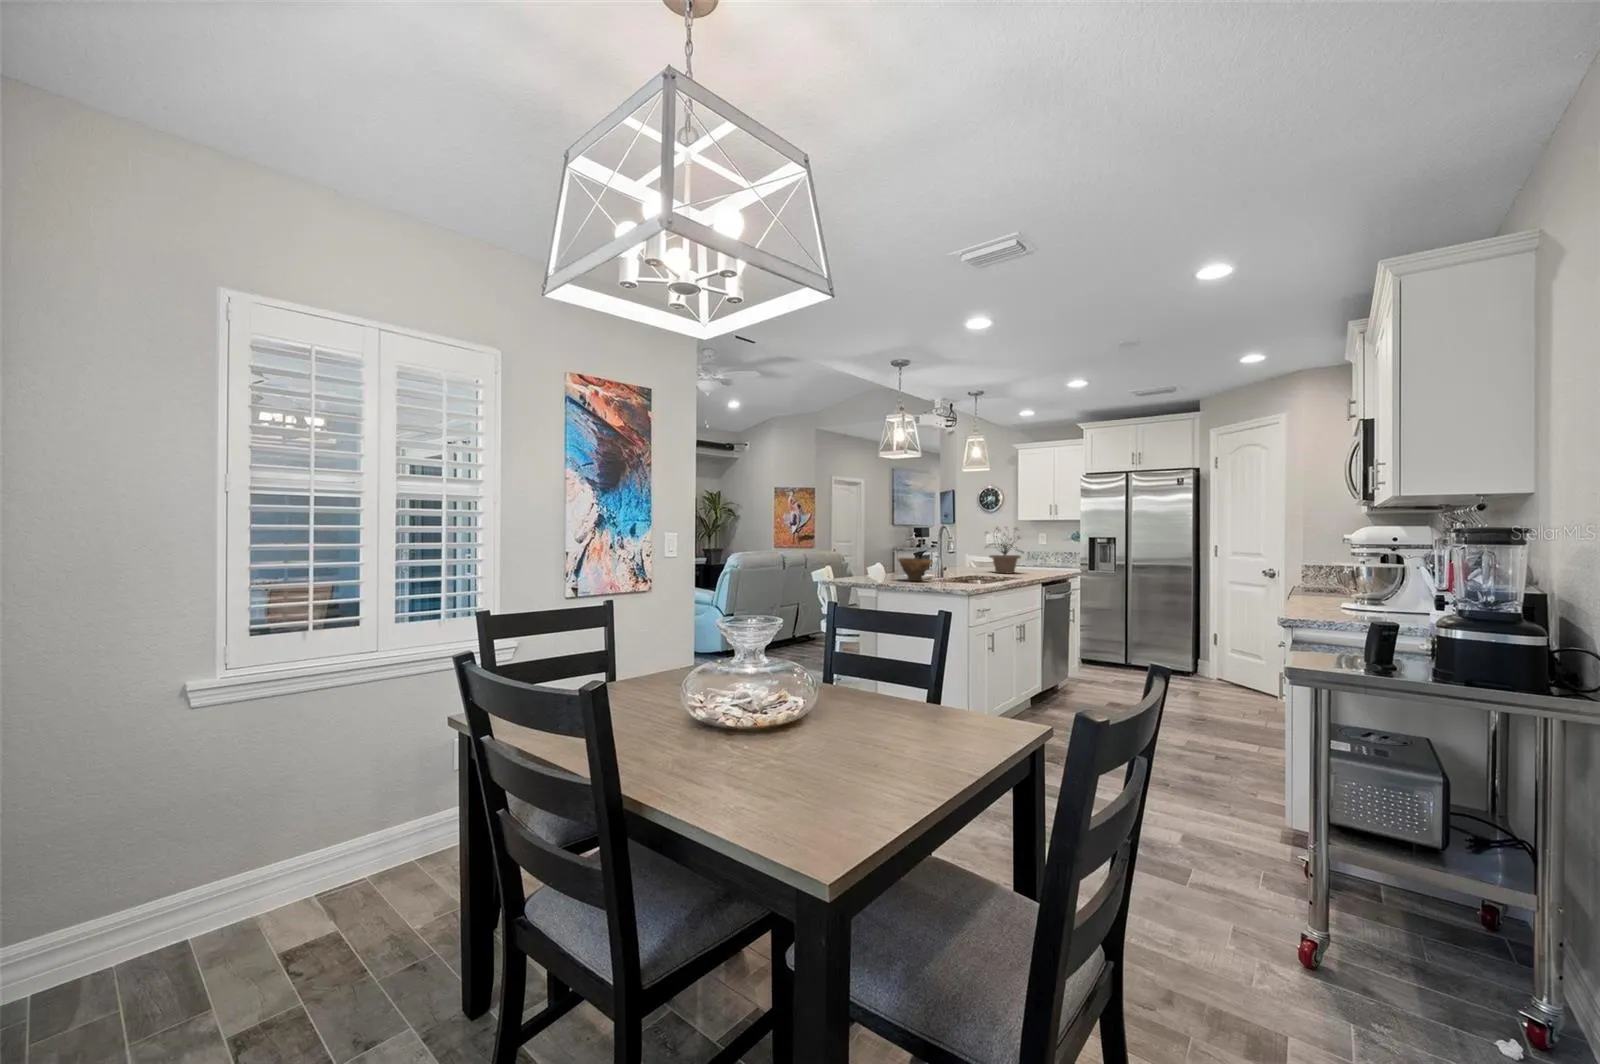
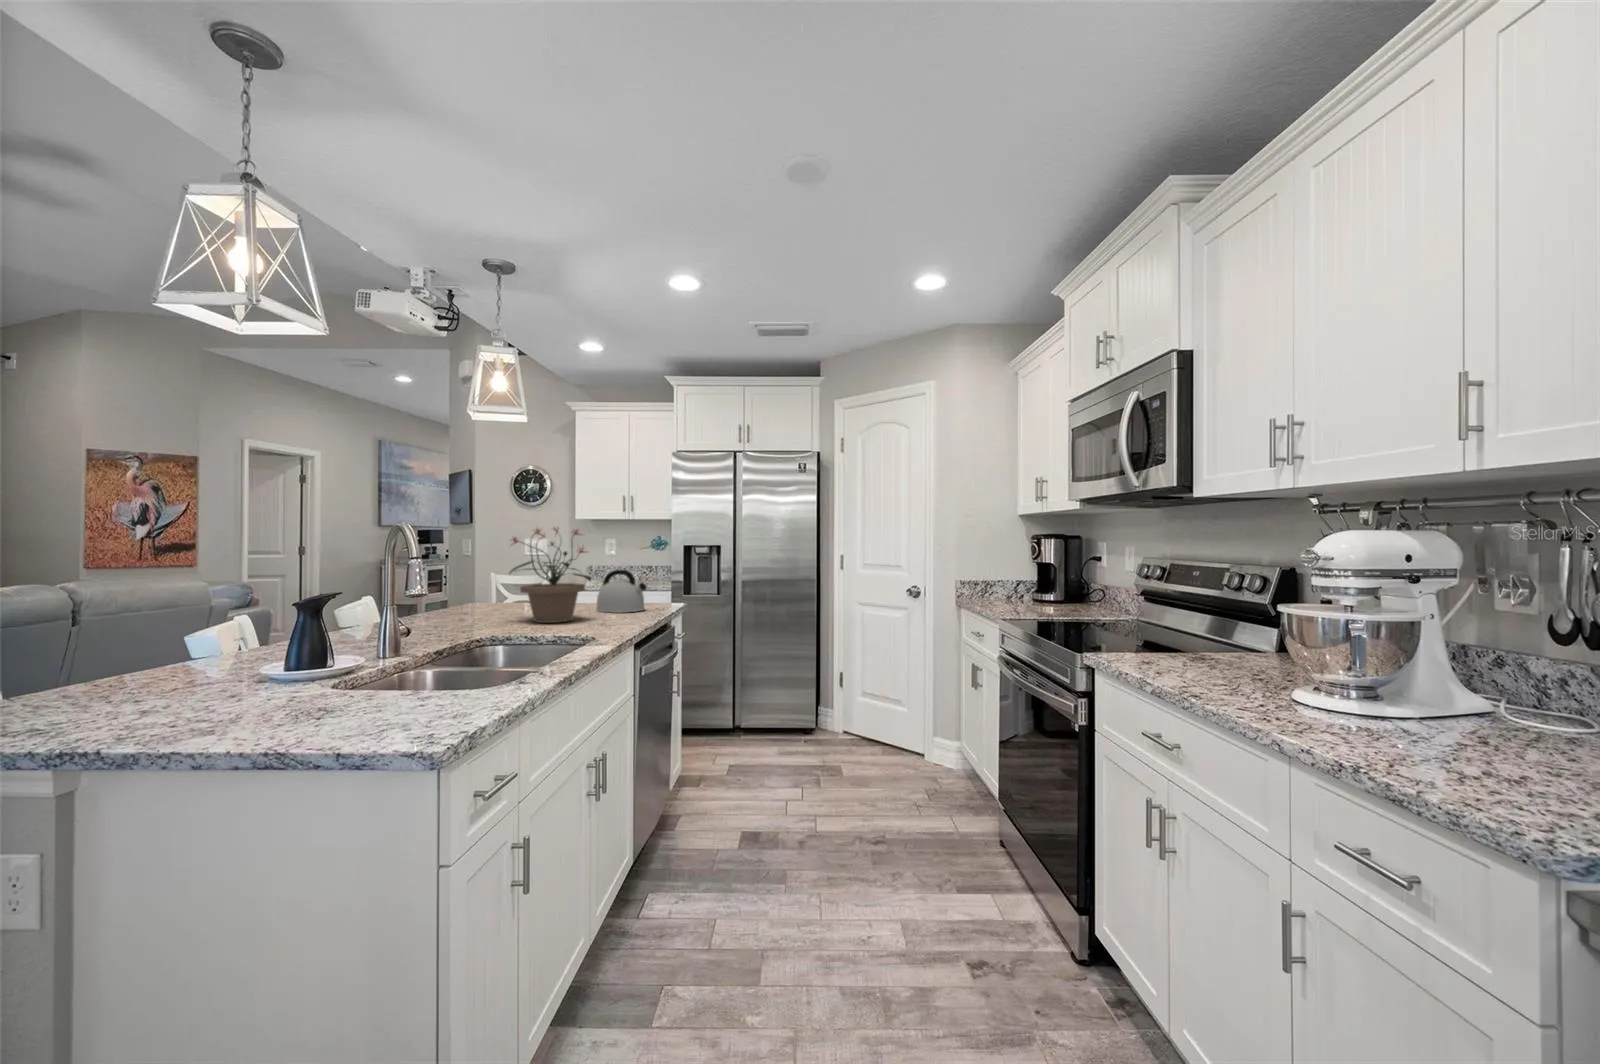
kettle: none [1027,549,1056,573] -> present [596,569,647,613]
bowl: present [898,558,932,581] -> none [167,624,312,712]

